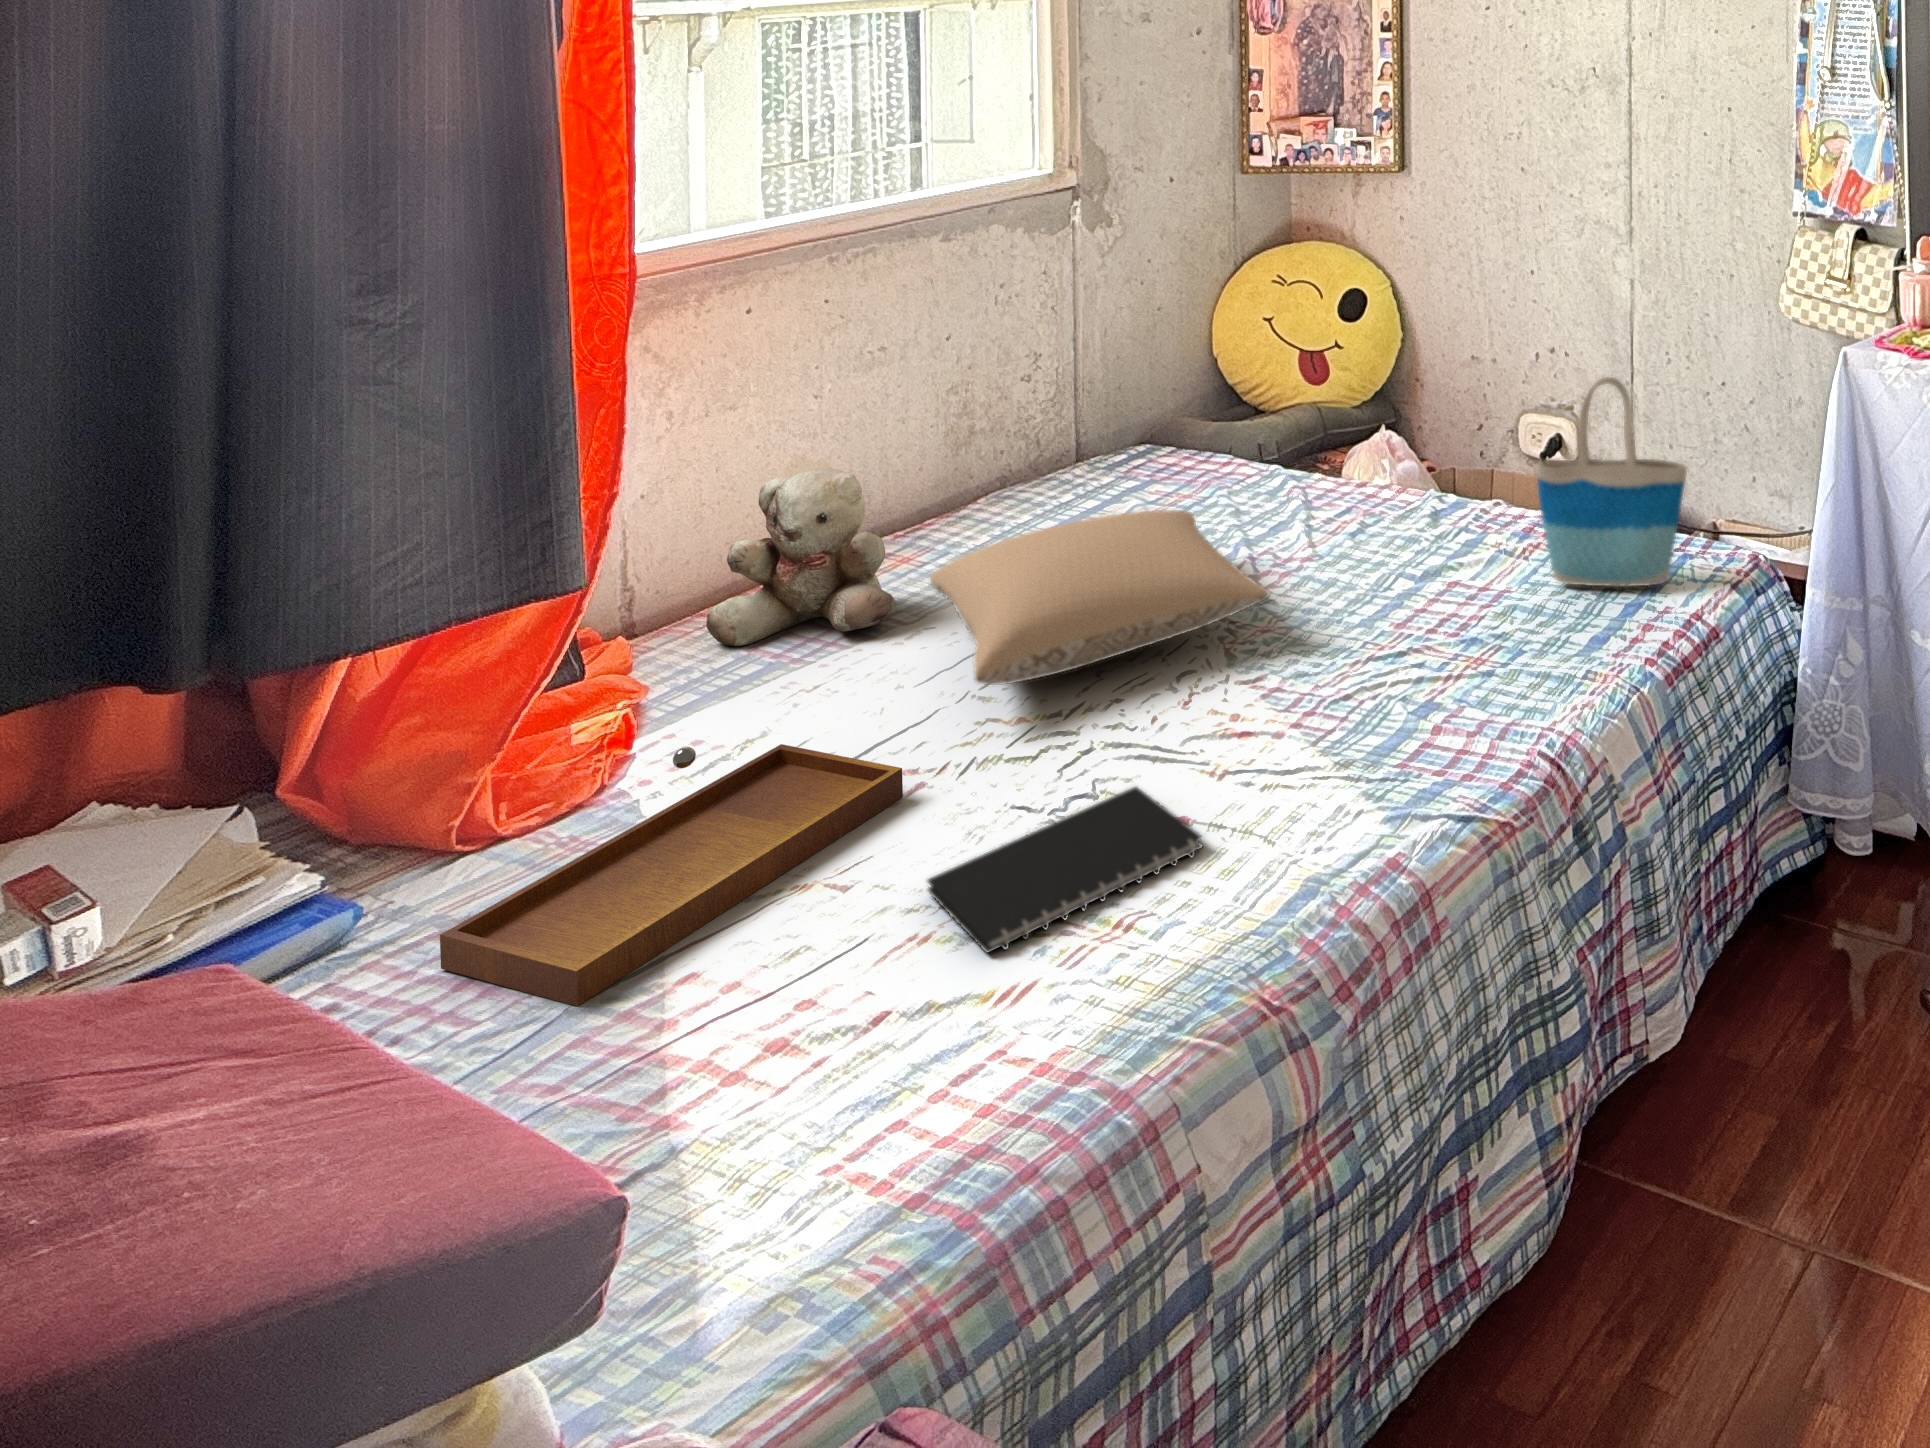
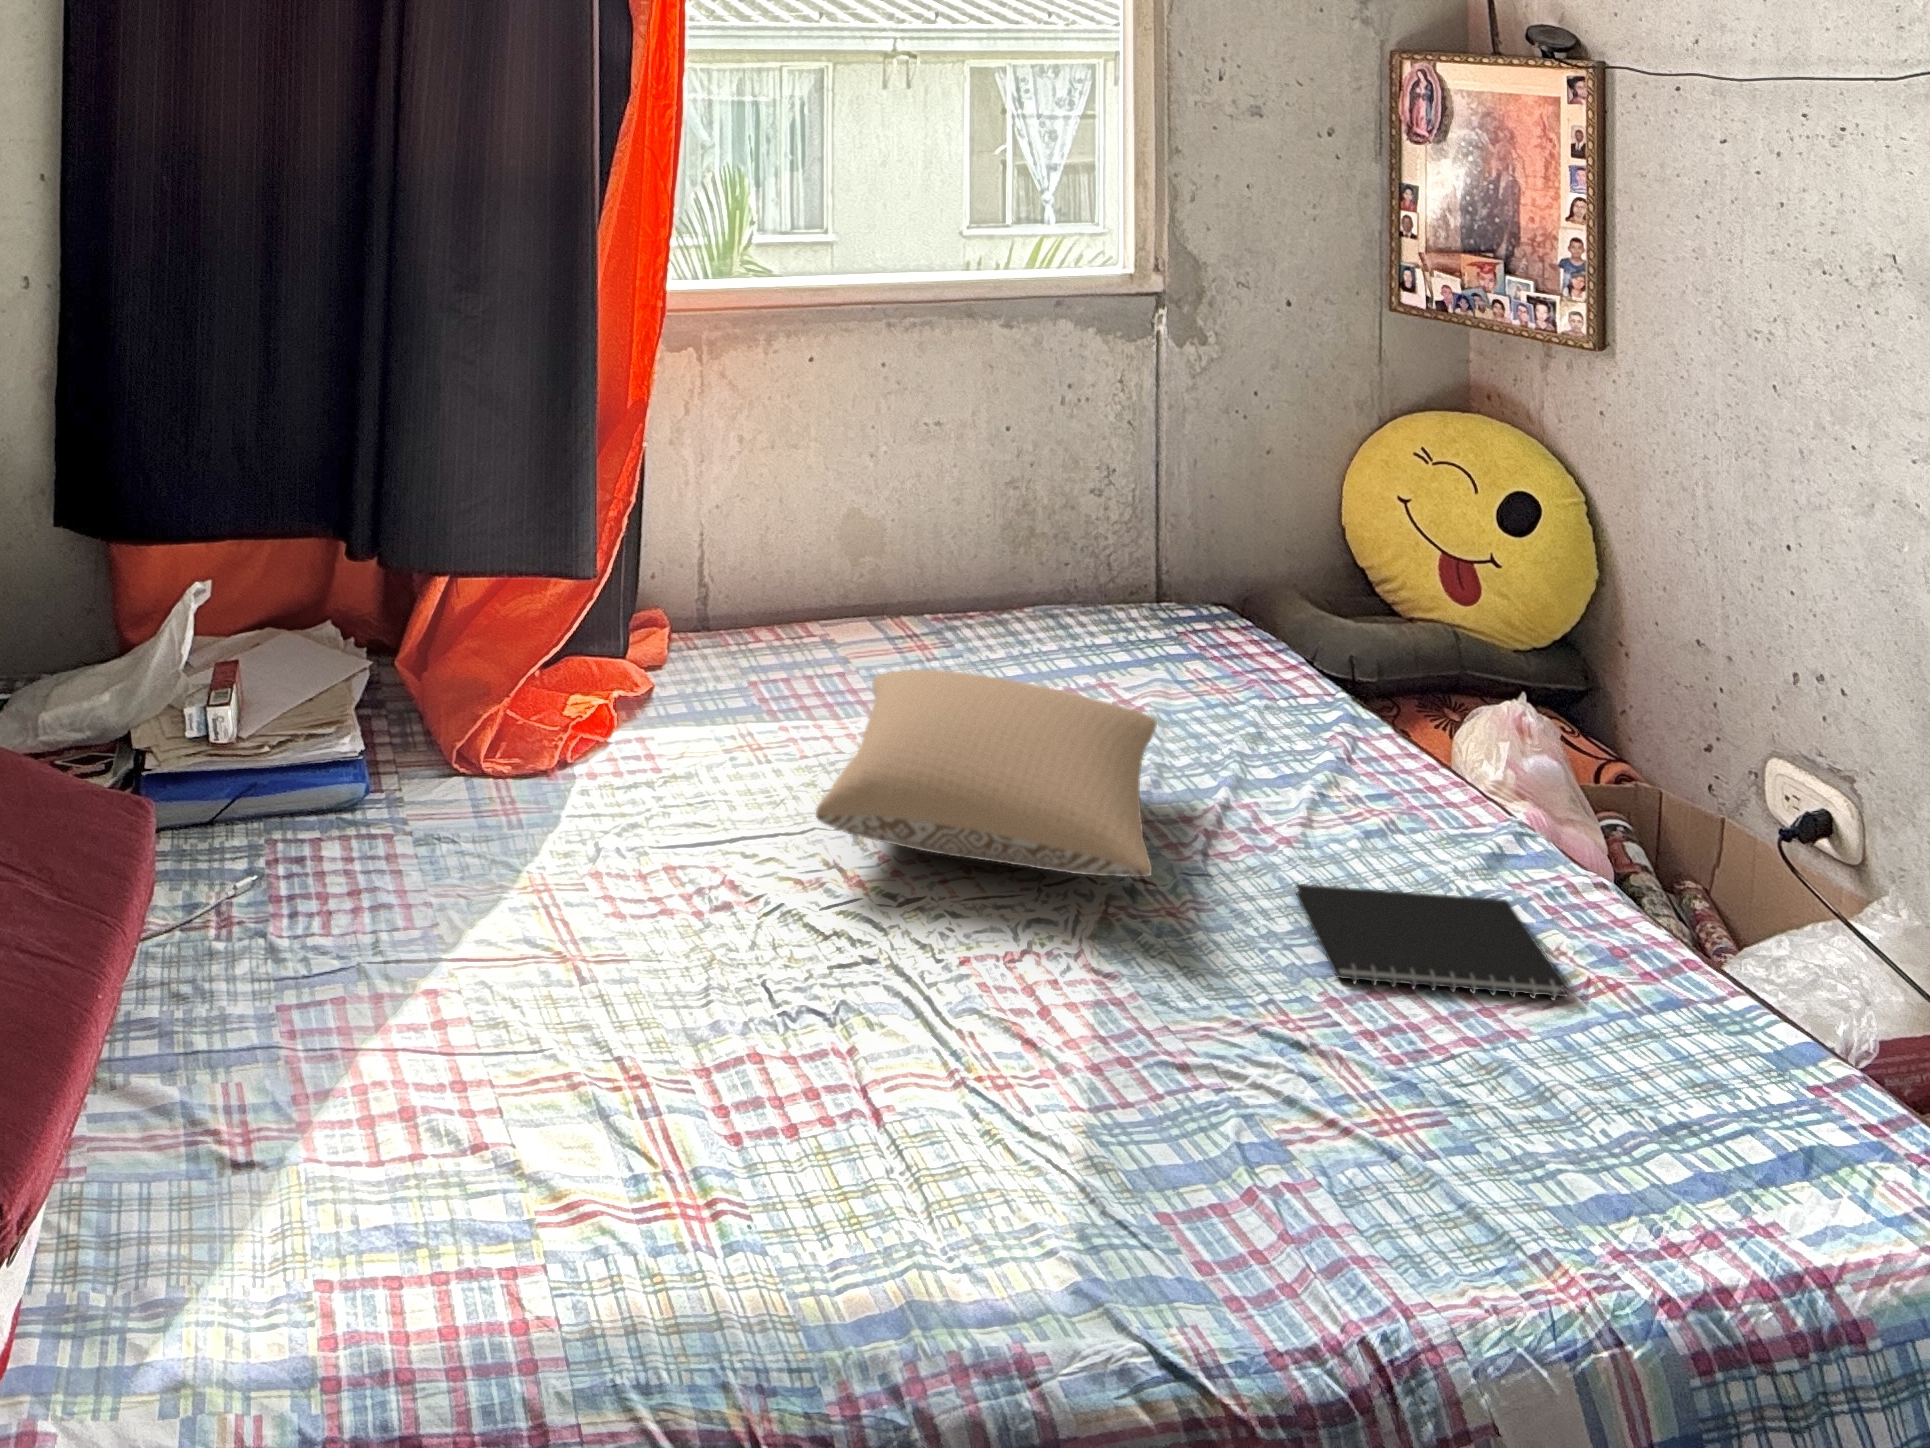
tote bag: present [1537,377,1687,587] -> none [1567,771,1841,1178]
teddy bear: present [706,469,895,646] -> none [722,524,863,708]
tray: present [440,744,903,1006] -> none [368,760,716,959]
notebook: present [927,787,1202,953] -> present [1296,884,1567,1000]

